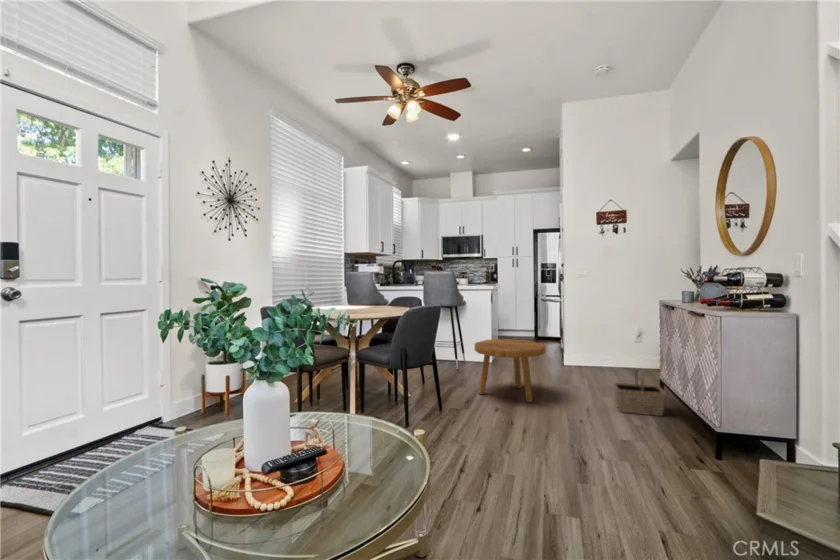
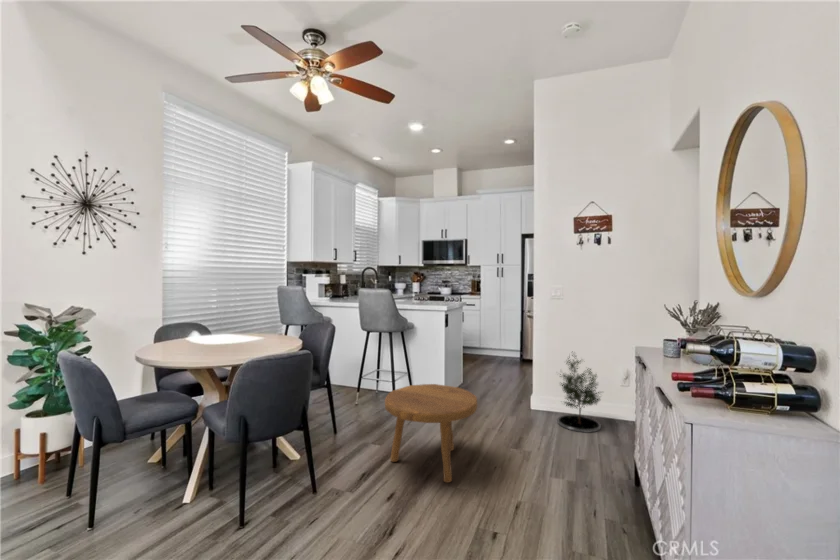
potted tree: none [586,315,625,376] -> present [557,355,601,432]
basket: present [613,369,666,416] -> none [560,449,631,528]

